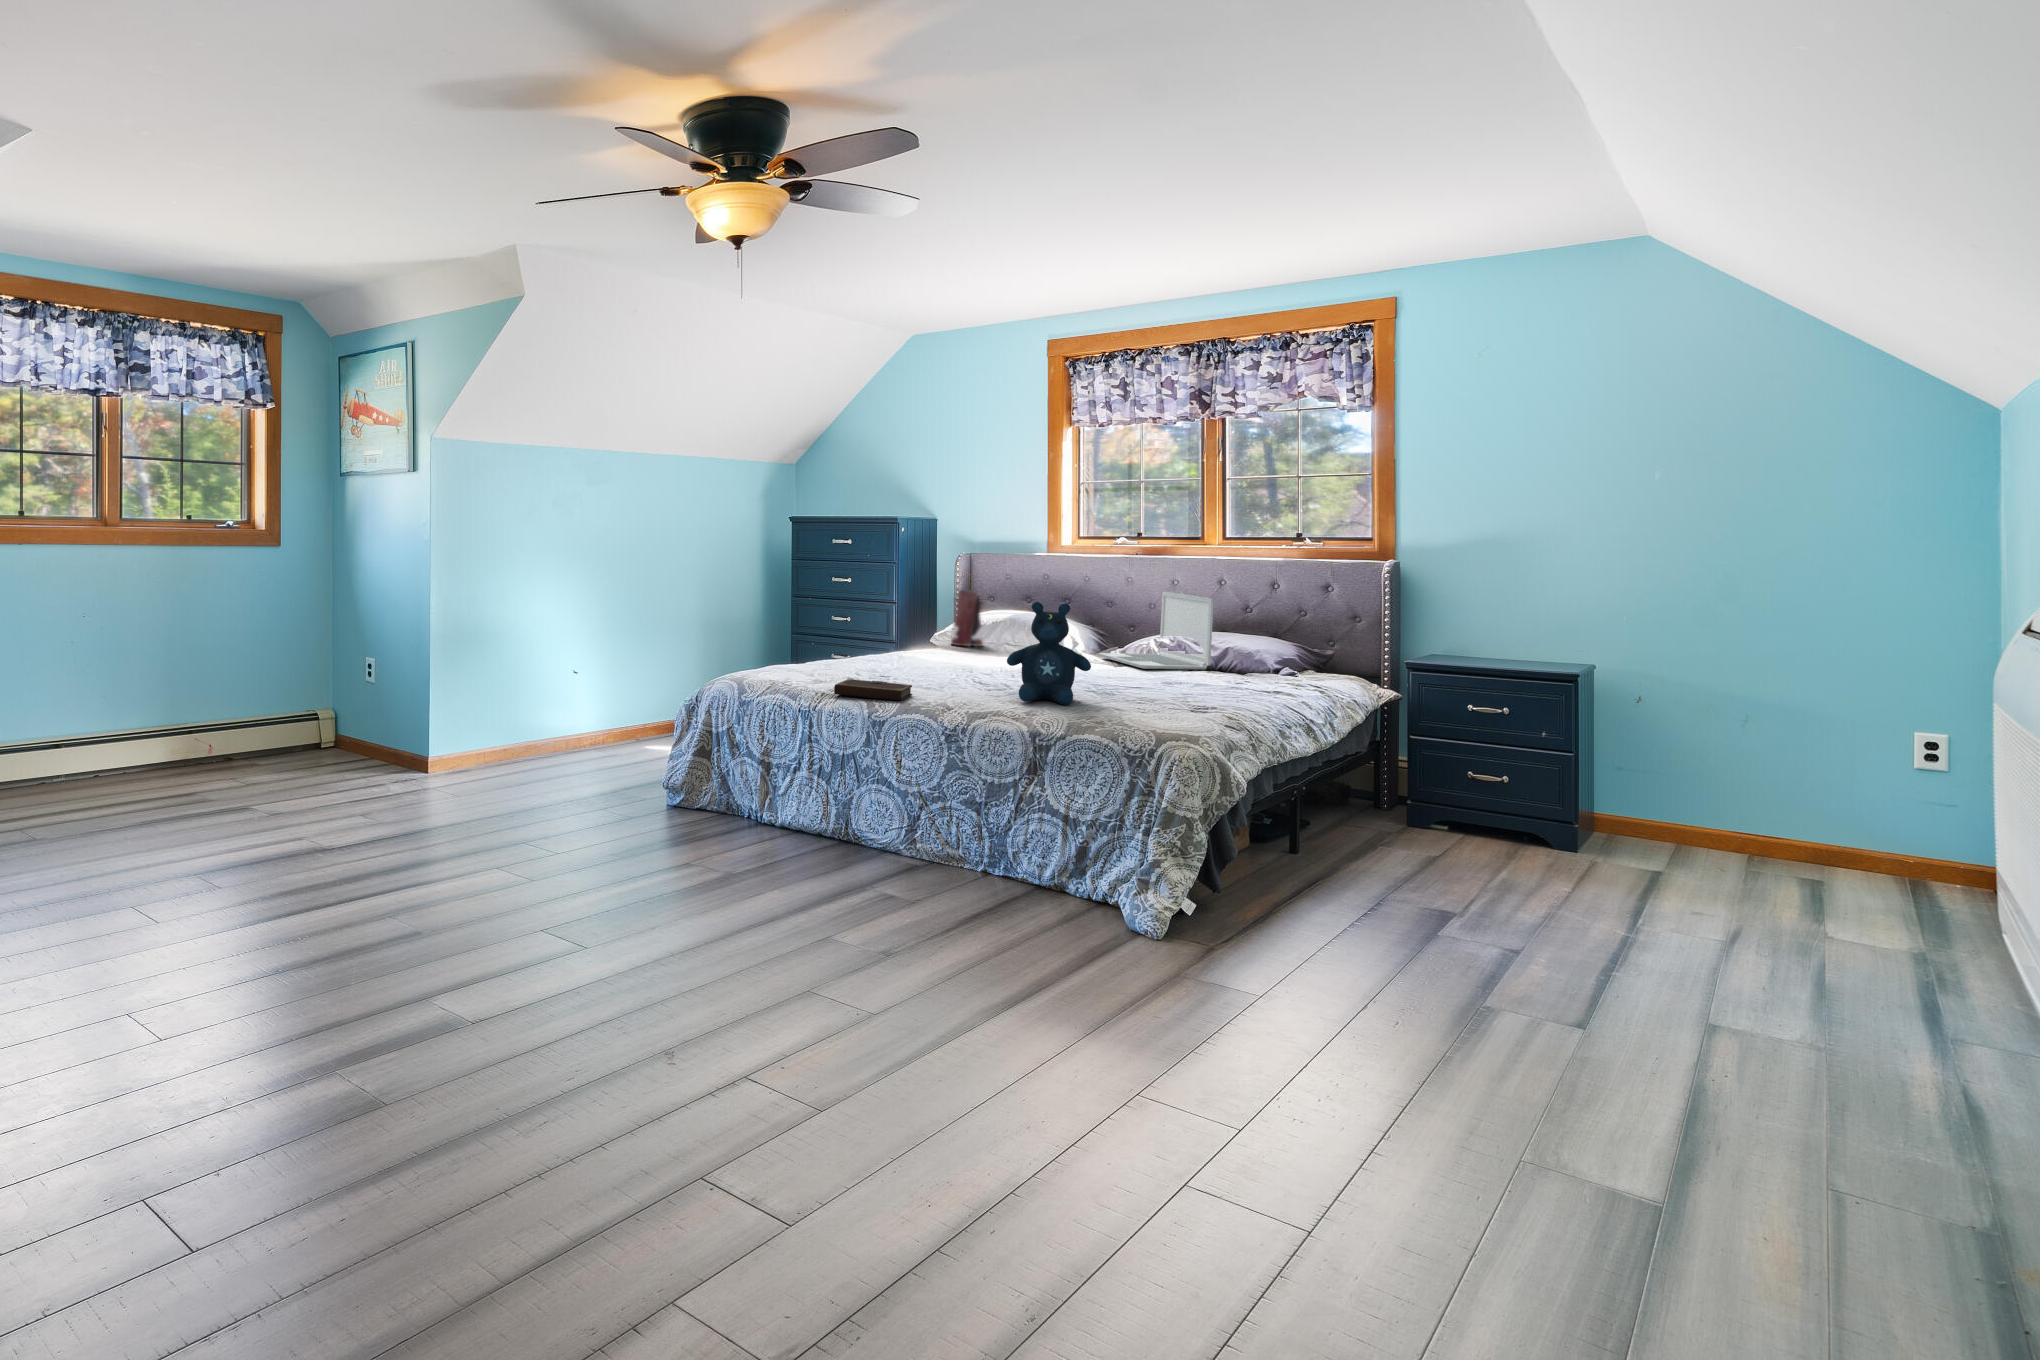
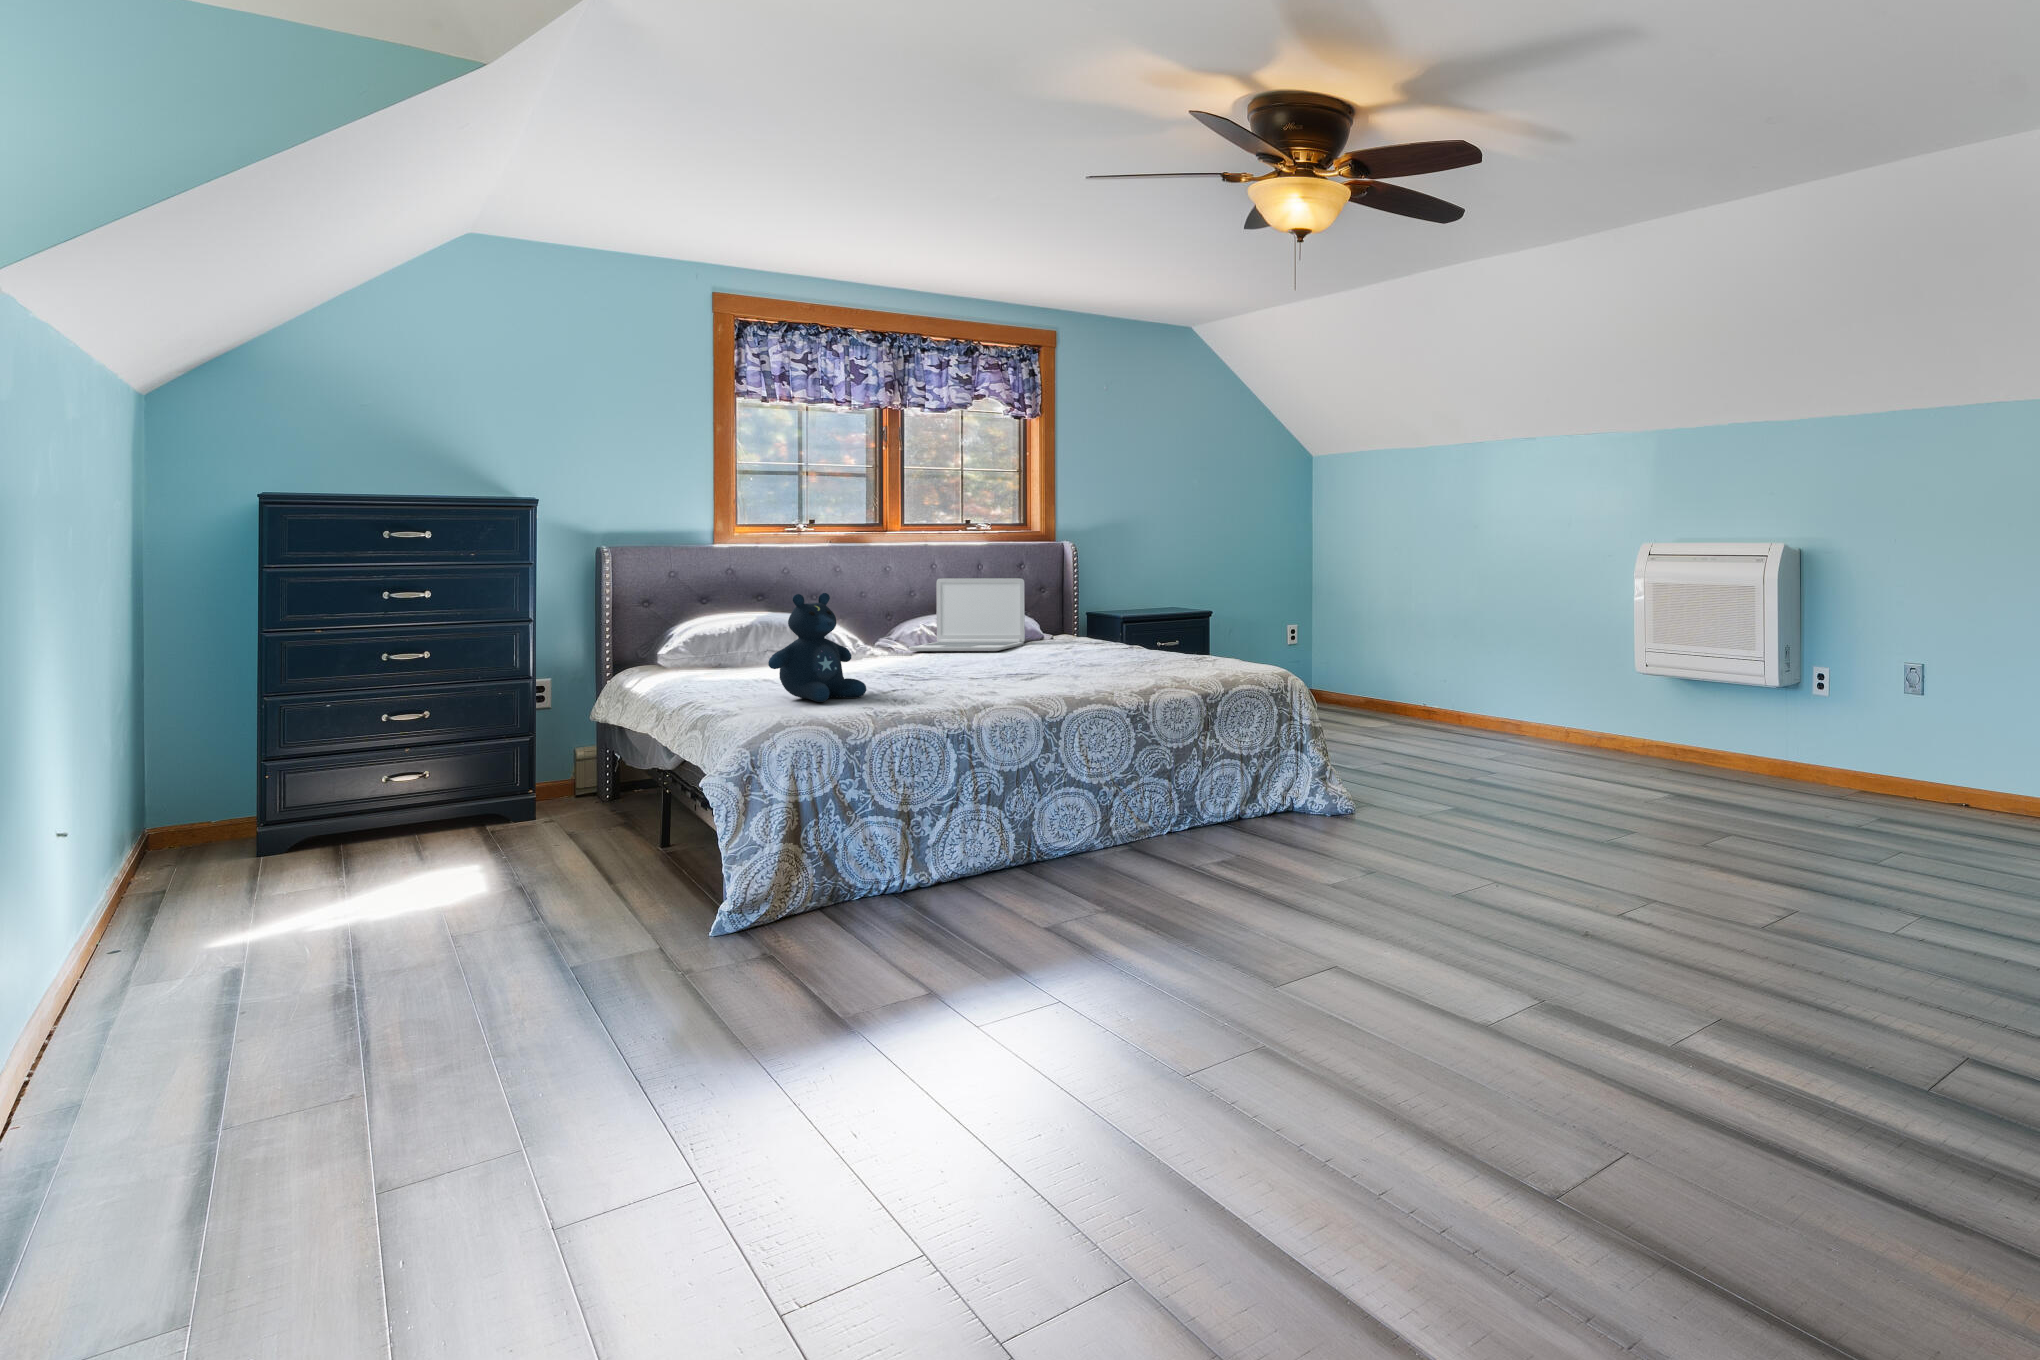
handbag: present [951,576,982,646] -> none [690,578,754,668]
stuffed bear: present [1007,602,1091,705] -> present [768,593,866,702]
notebook: present [834,679,912,701] -> none [948,684,1047,706]

